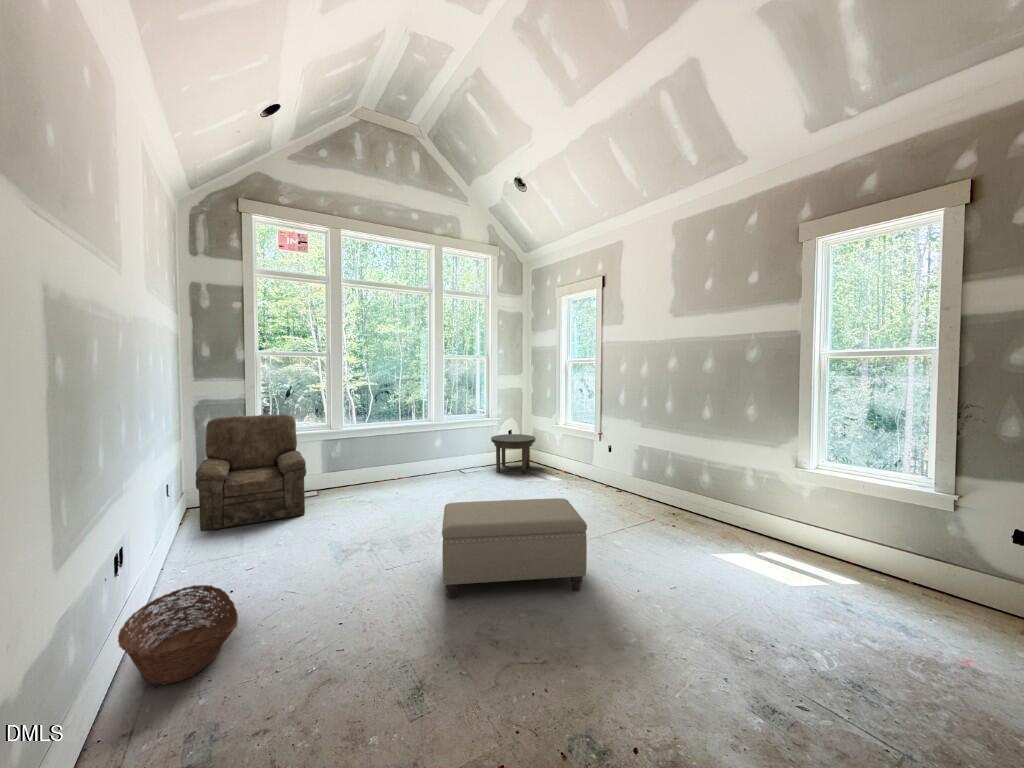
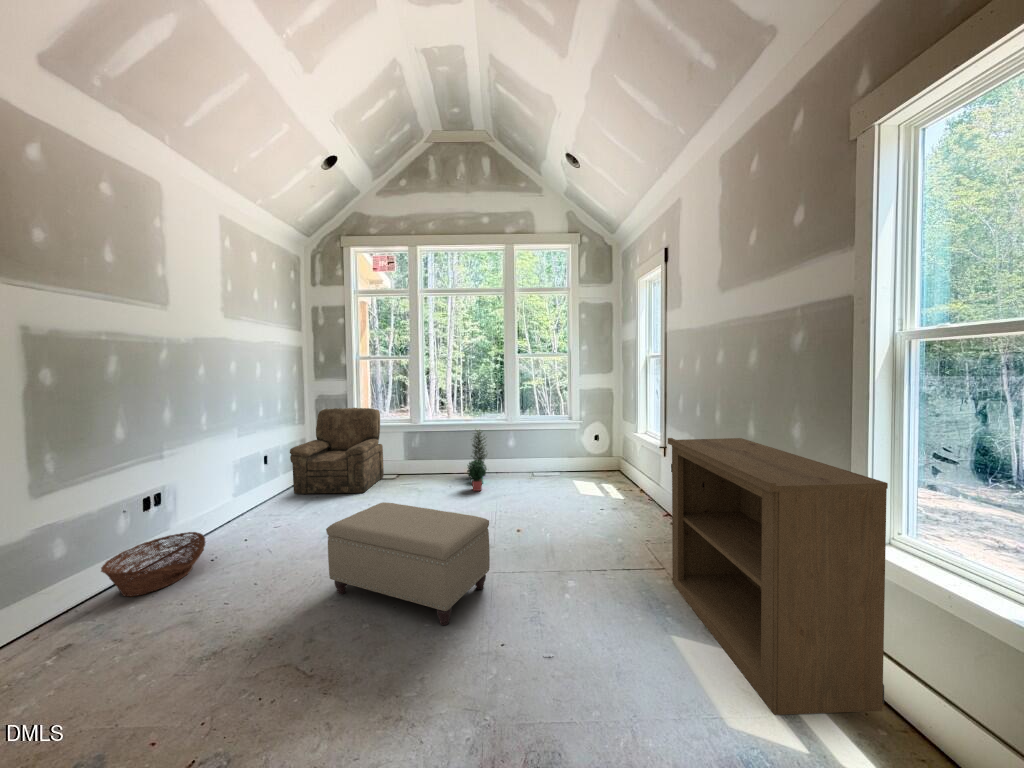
bookshelf: none [669,418,827,572] -> present [668,438,888,715]
potted plant: none [402,431,441,494] -> present [467,430,487,491]
side table: present [491,434,536,473] -> none [565,438,615,484]

